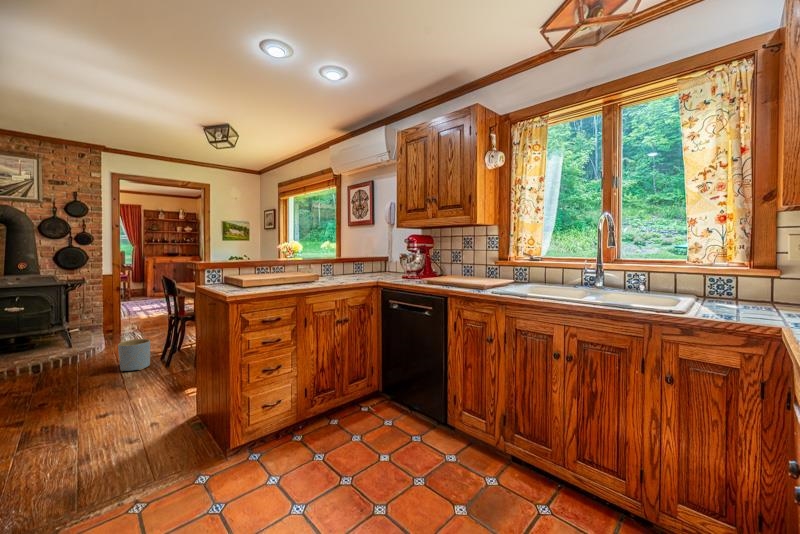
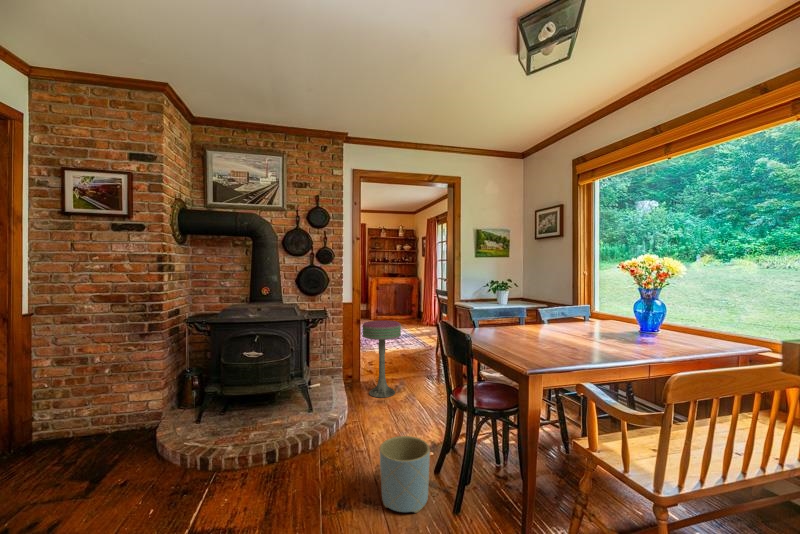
bar stool: none [121,286,154,338] -> present [363,321,401,397]

